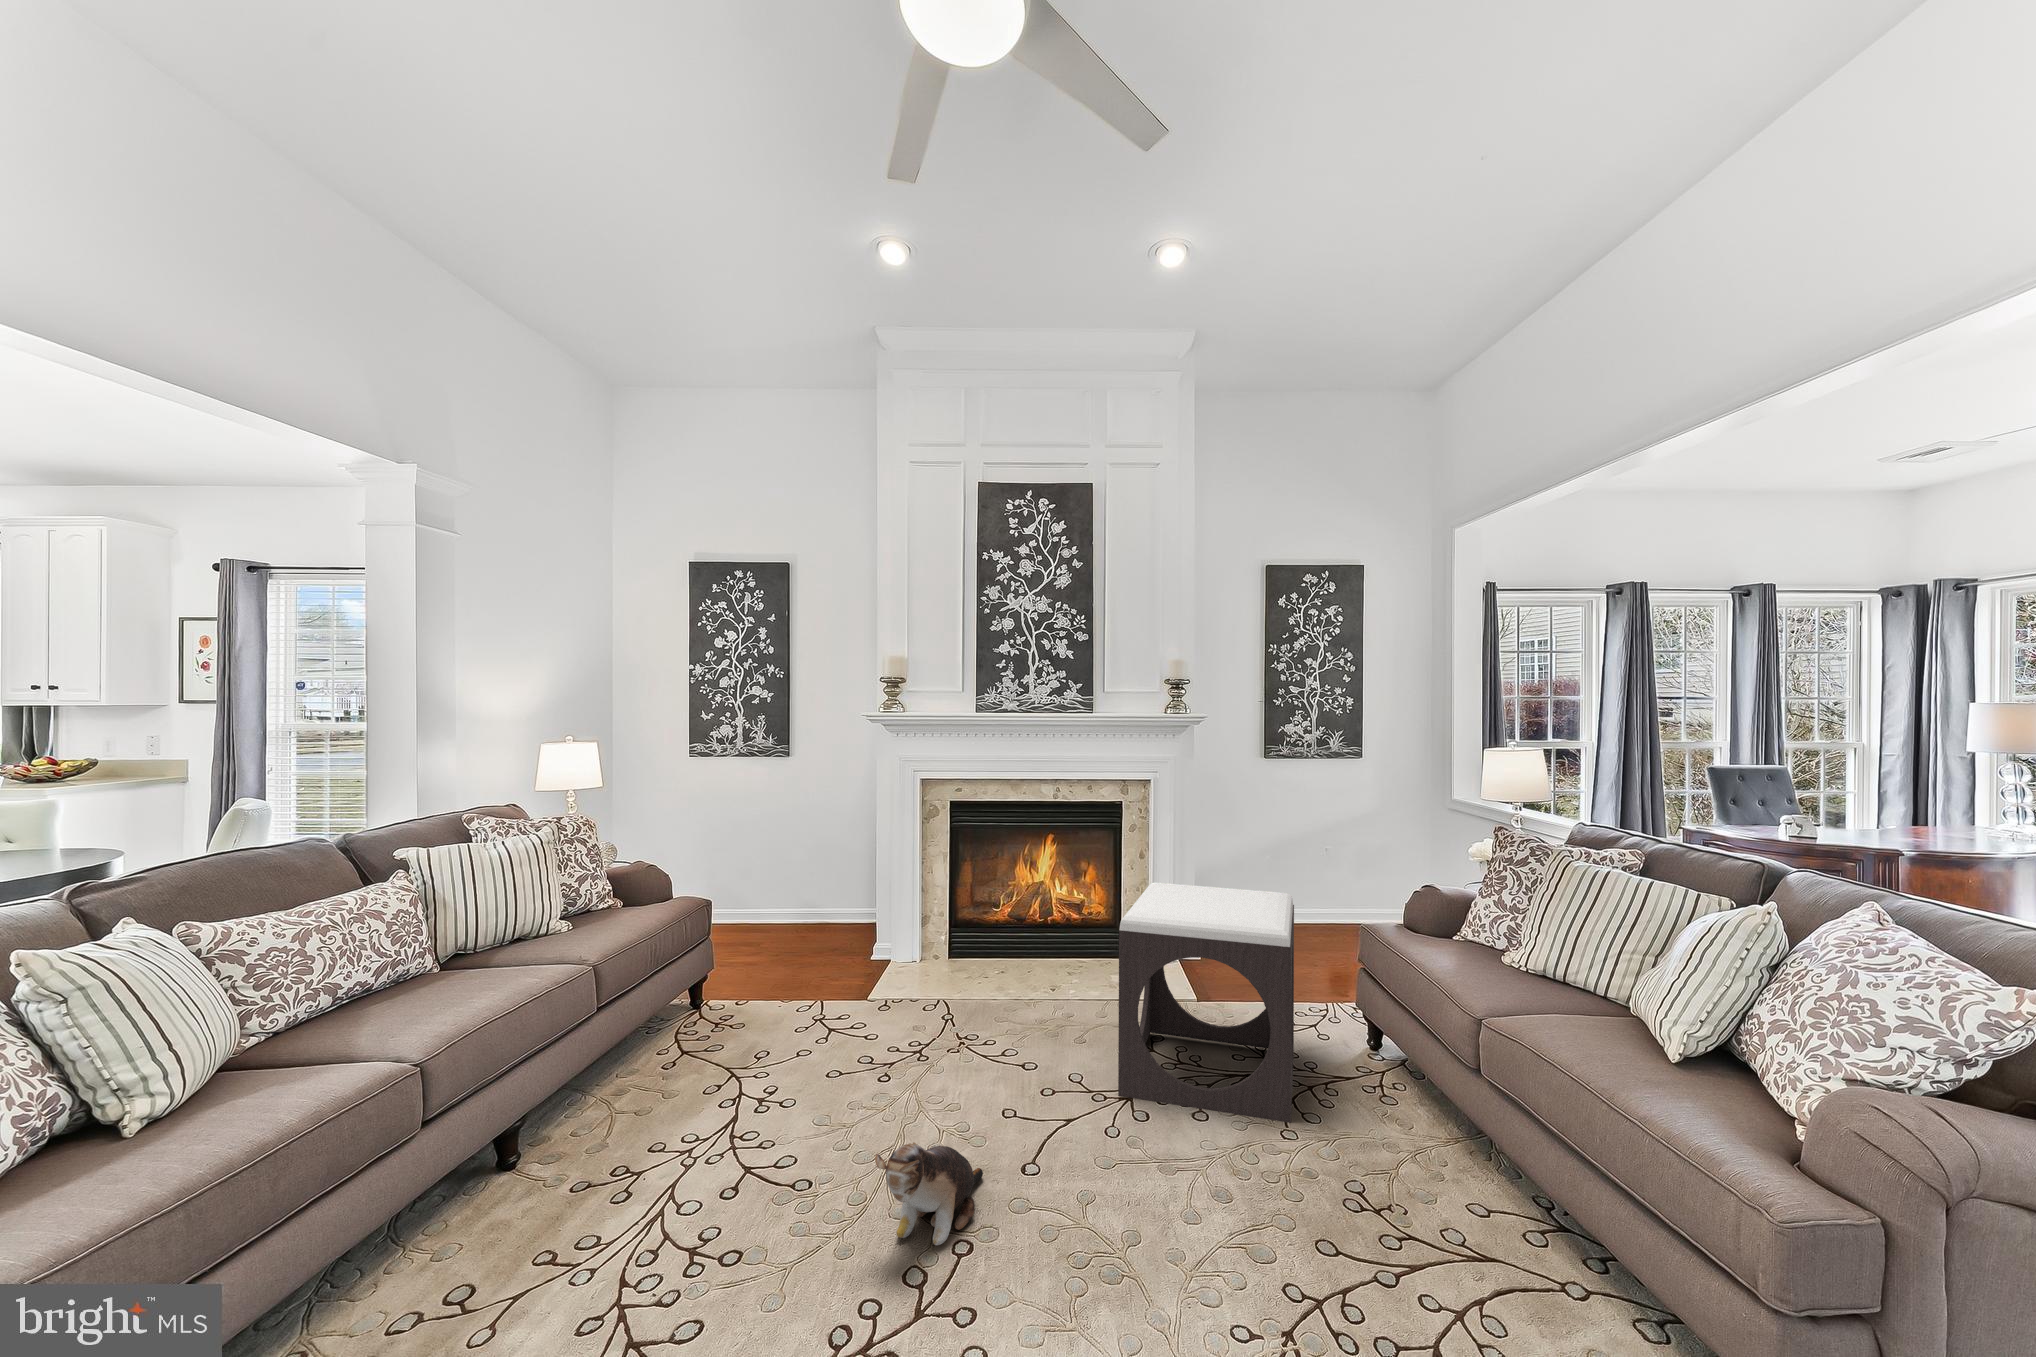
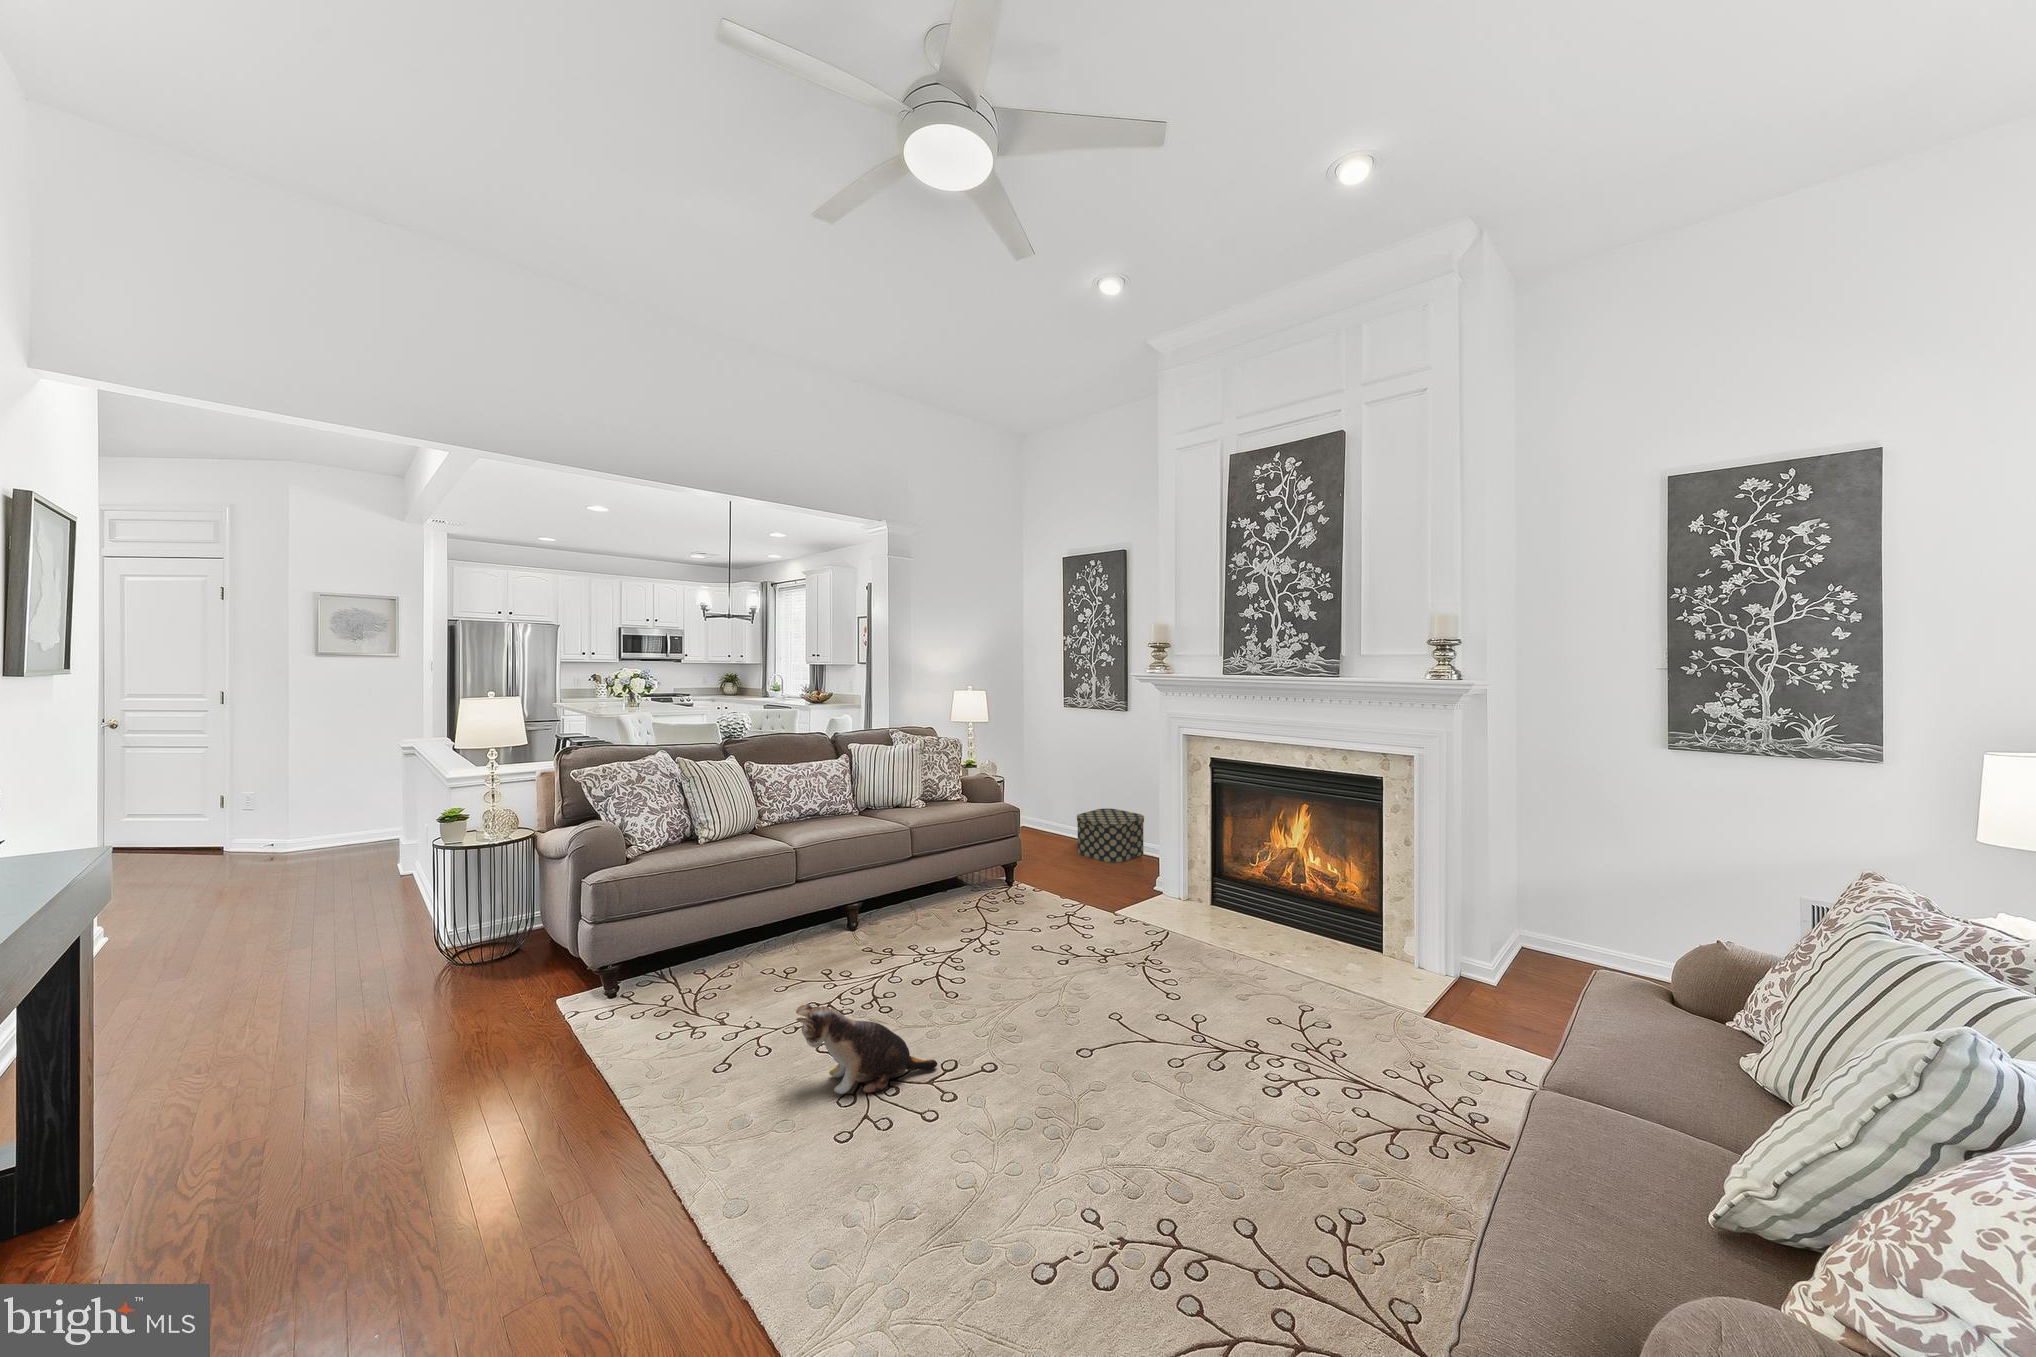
storage box: none [743,882,823,947] -> present [1077,808,1144,863]
footstool: present [1118,883,1294,1123] -> none [1135,869,1407,1188]

